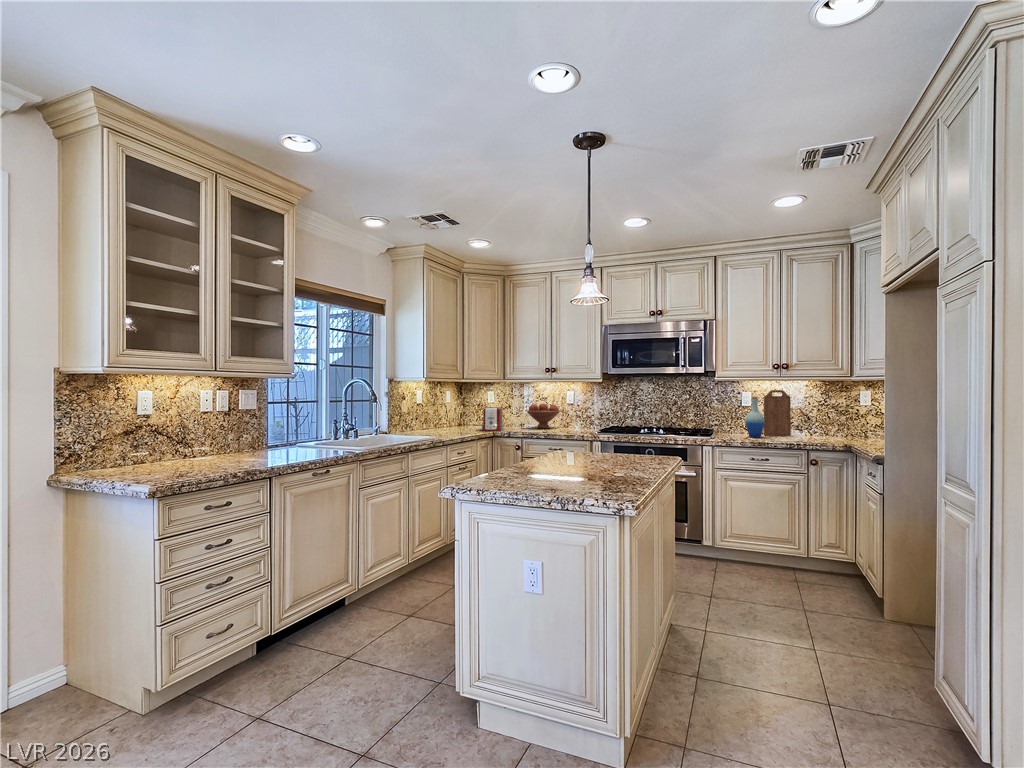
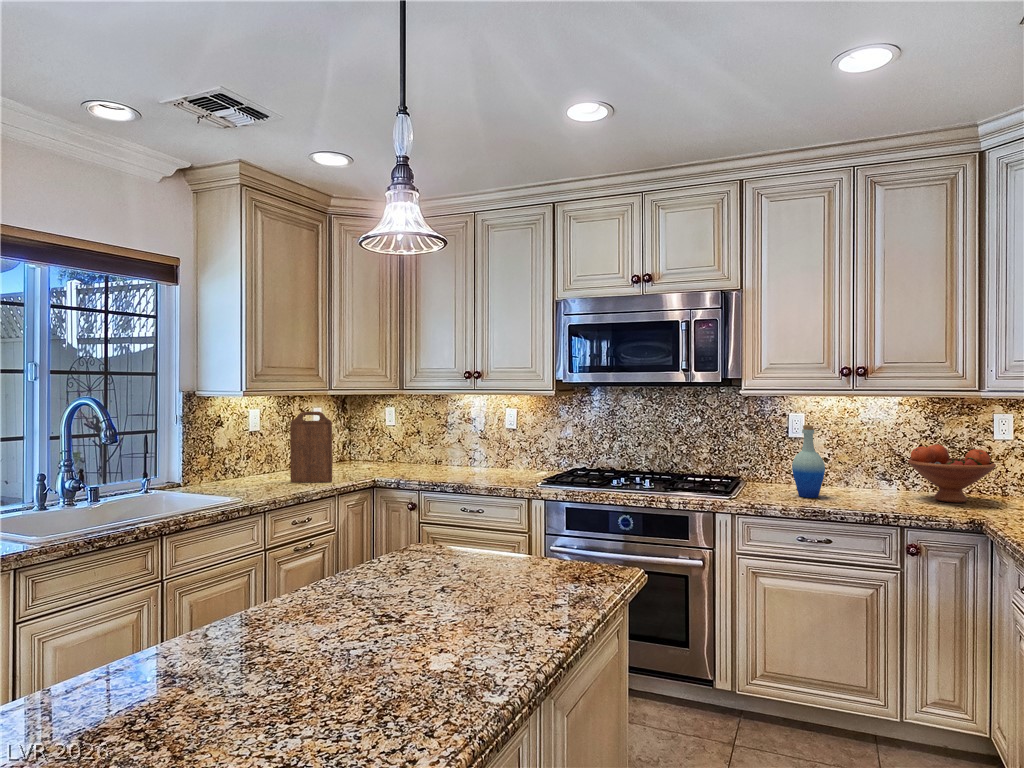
cutting board: present [764,390,791,436] -> present [290,411,332,482]
fruit bowl: present [527,403,560,428] -> present [908,444,996,503]
toaster: present [482,407,504,431] -> none [355,436,399,478]

